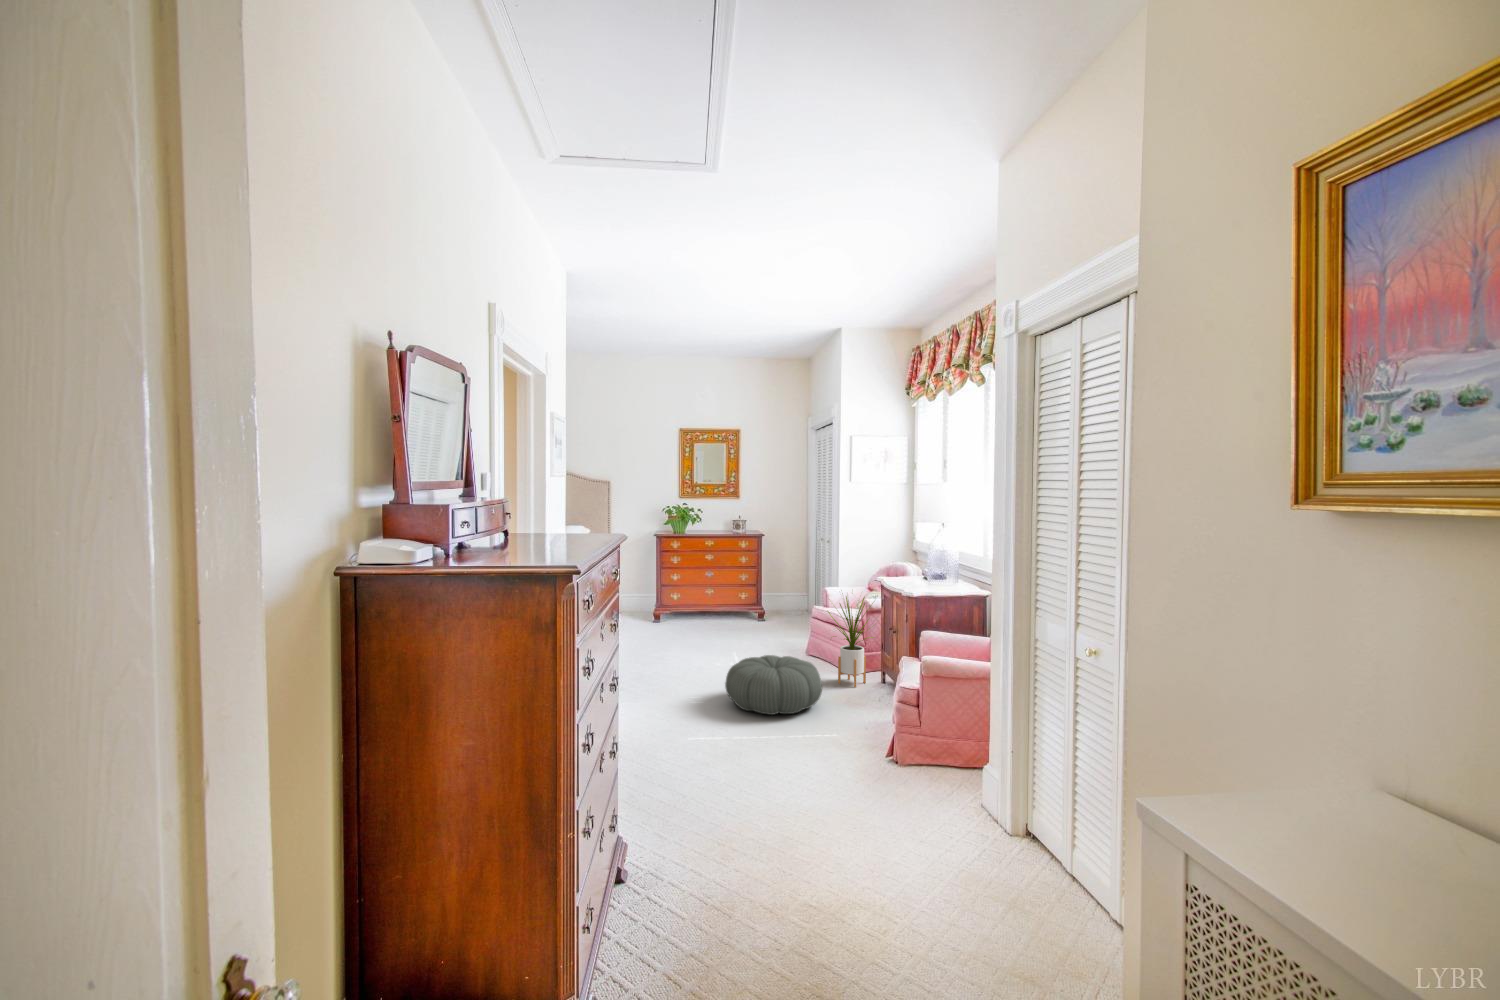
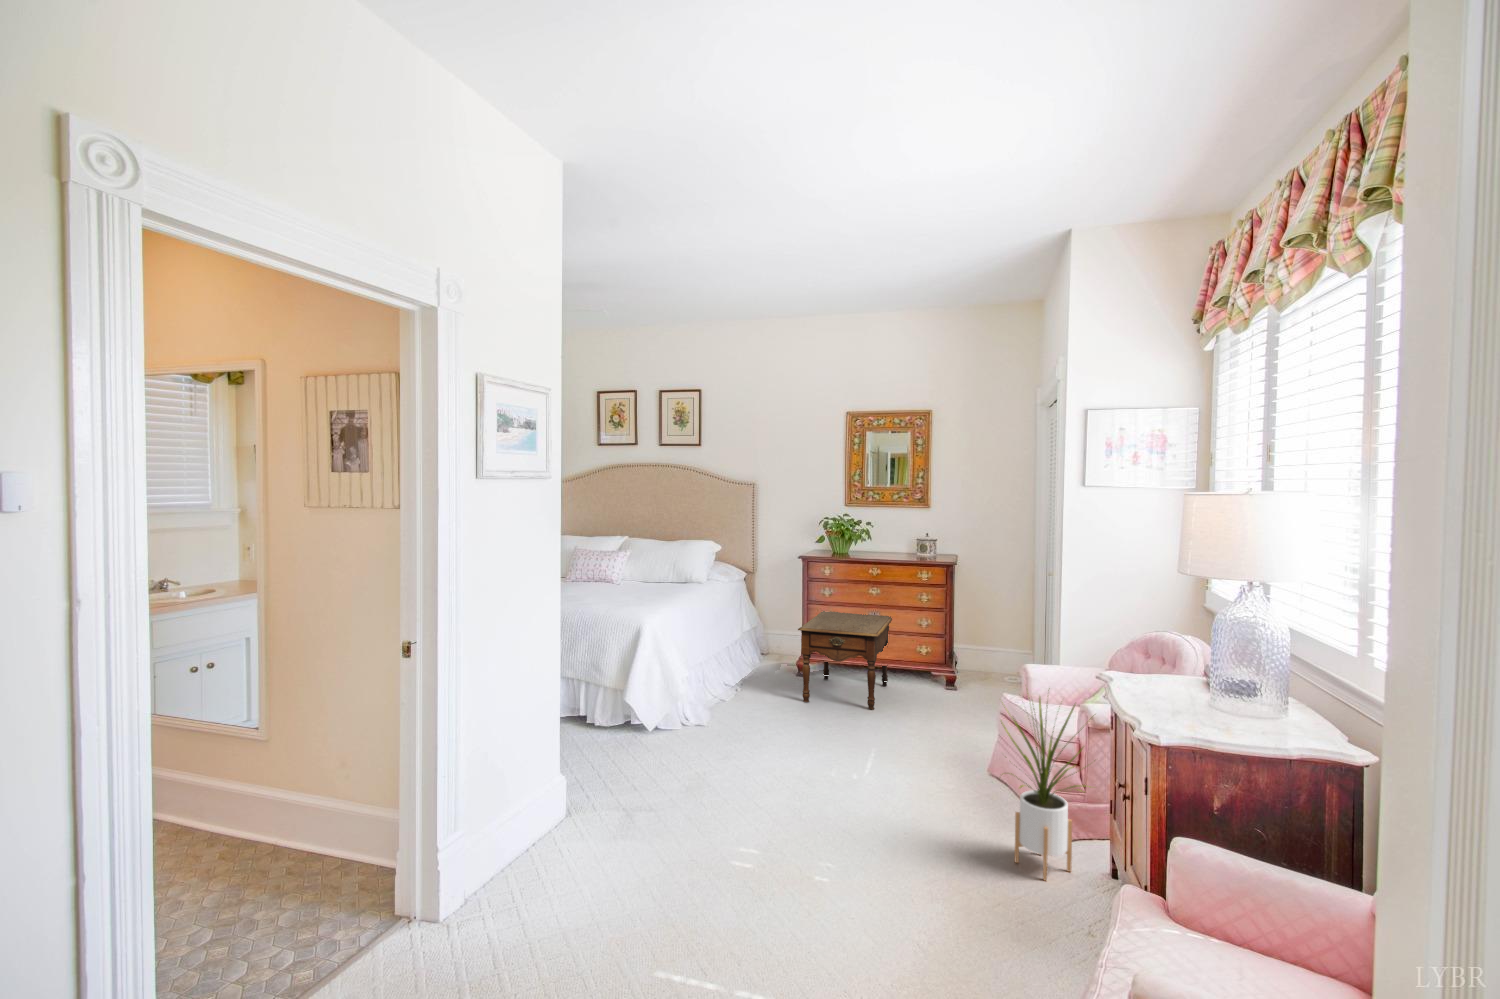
side table: none [667,573,725,635] -> present [798,611,892,710]
pouf: present [725,655,822,715] -> none [776,794,955,940]

